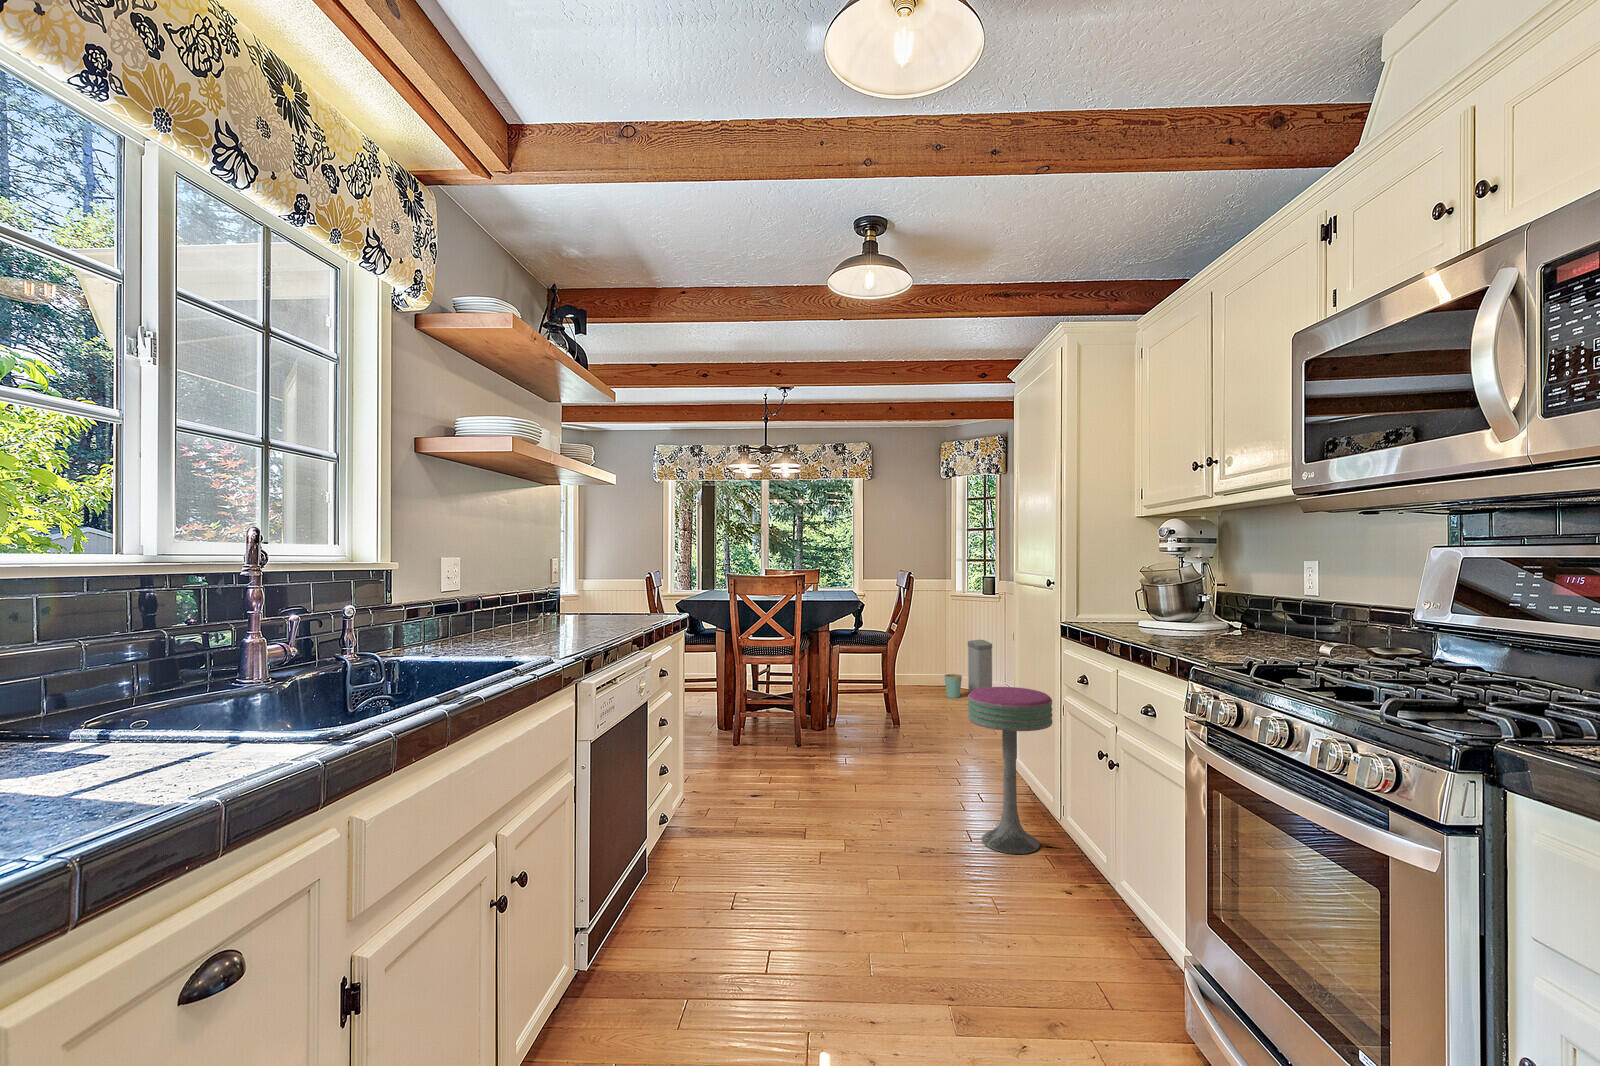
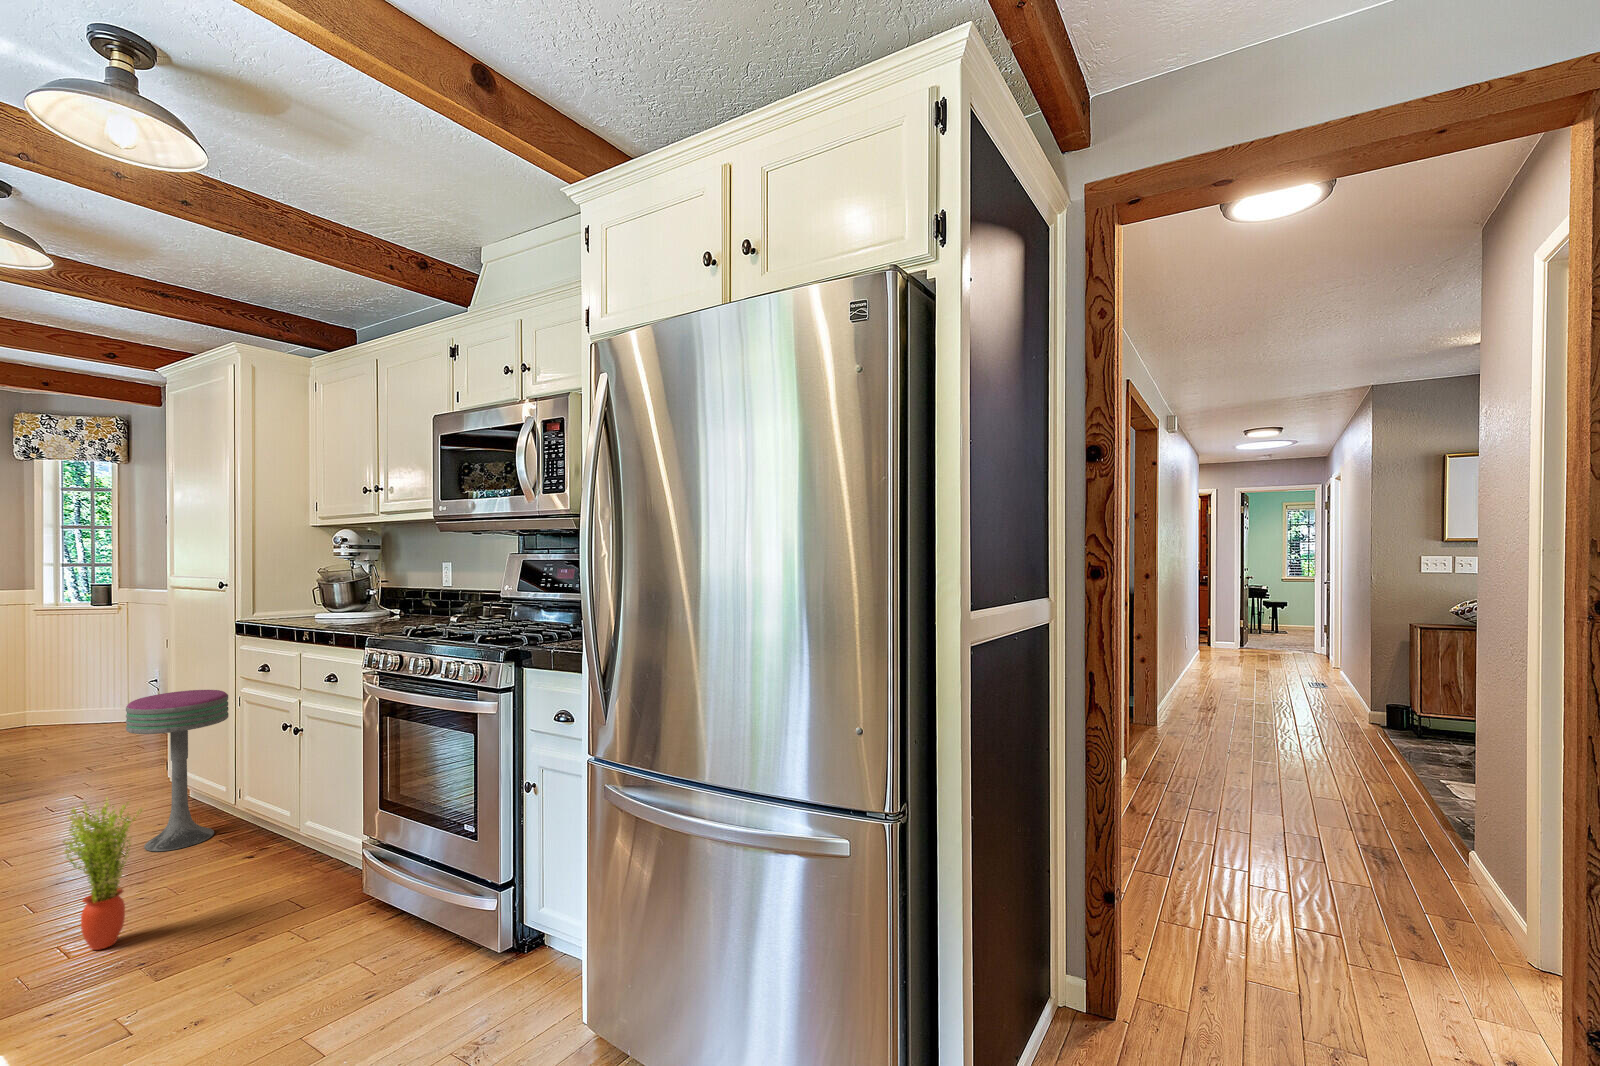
trash can: present [944,640,992,698] -> none [30,658,107,735]
potted plant: none [888,791,954,951] -> present [63,799,143,950]

